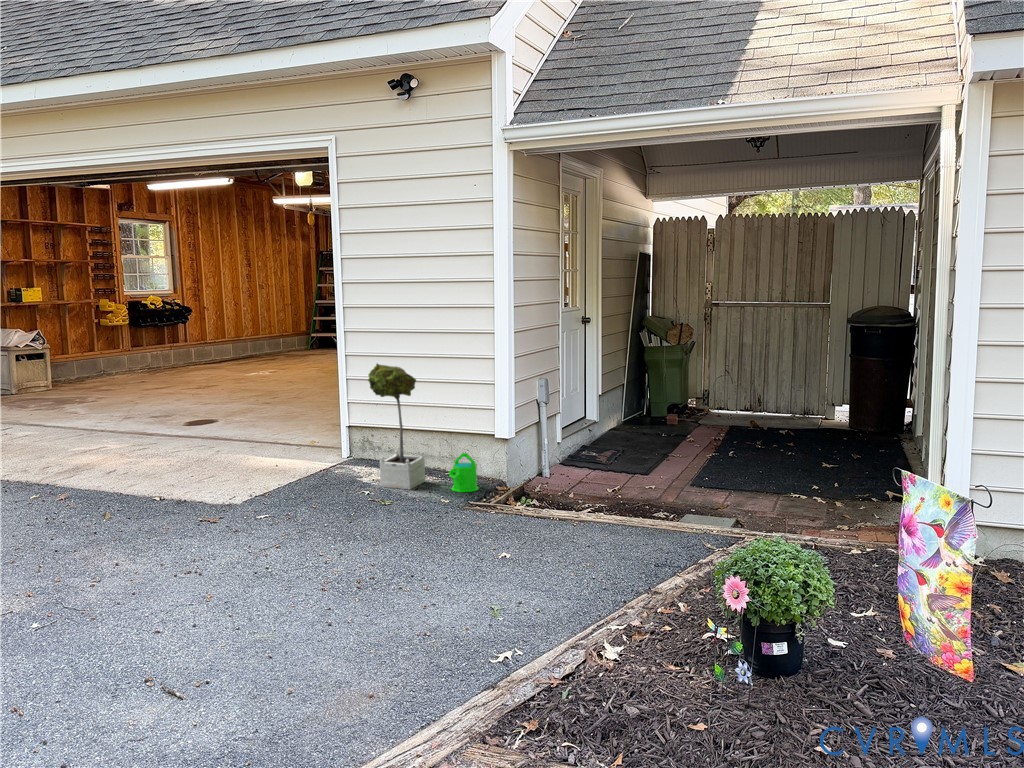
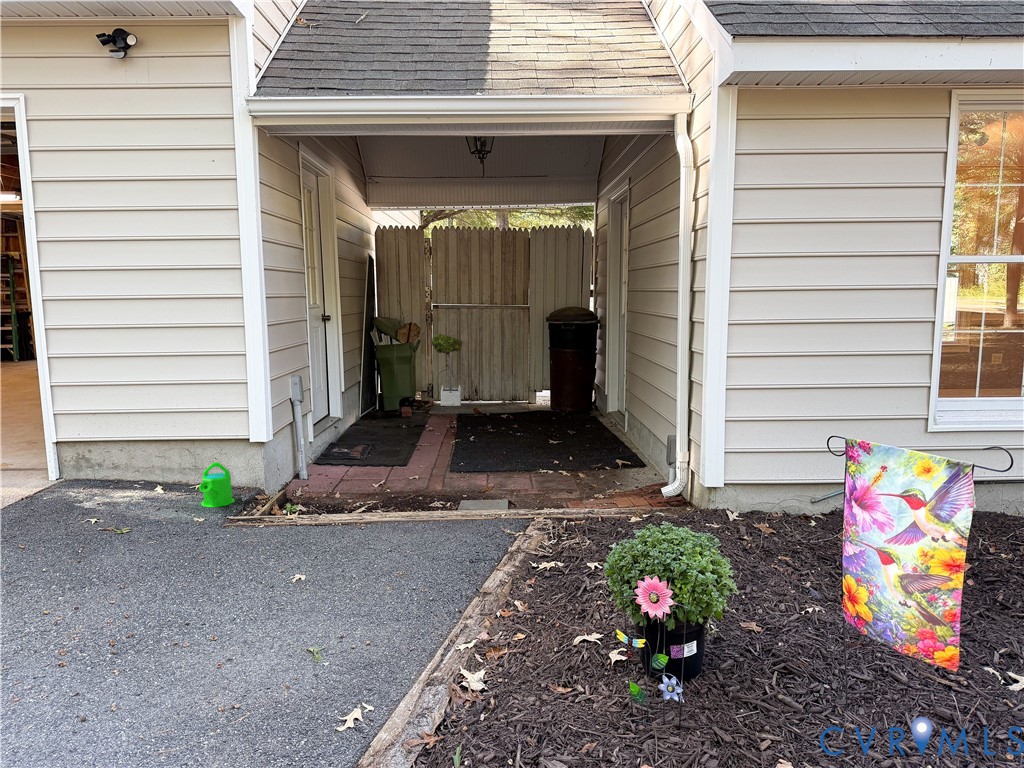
potted tree: present [368,364,426,489] -> present [431,334,463,406]

